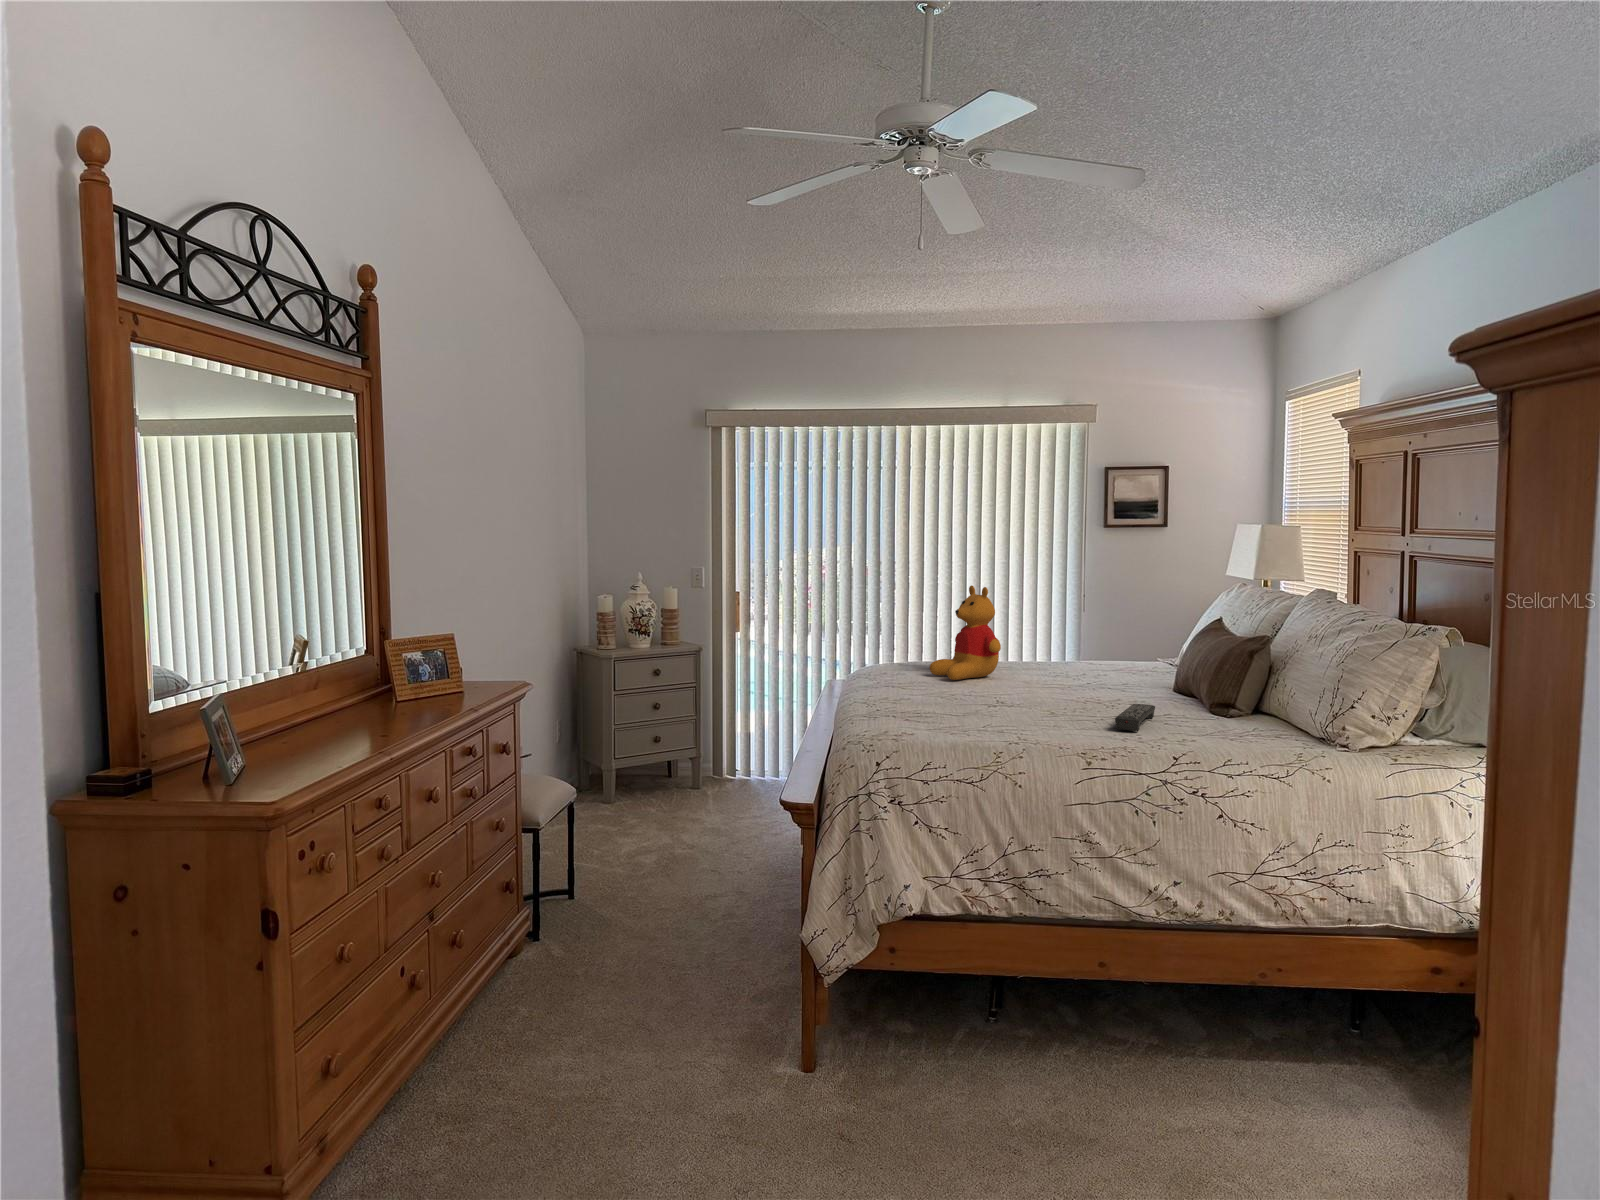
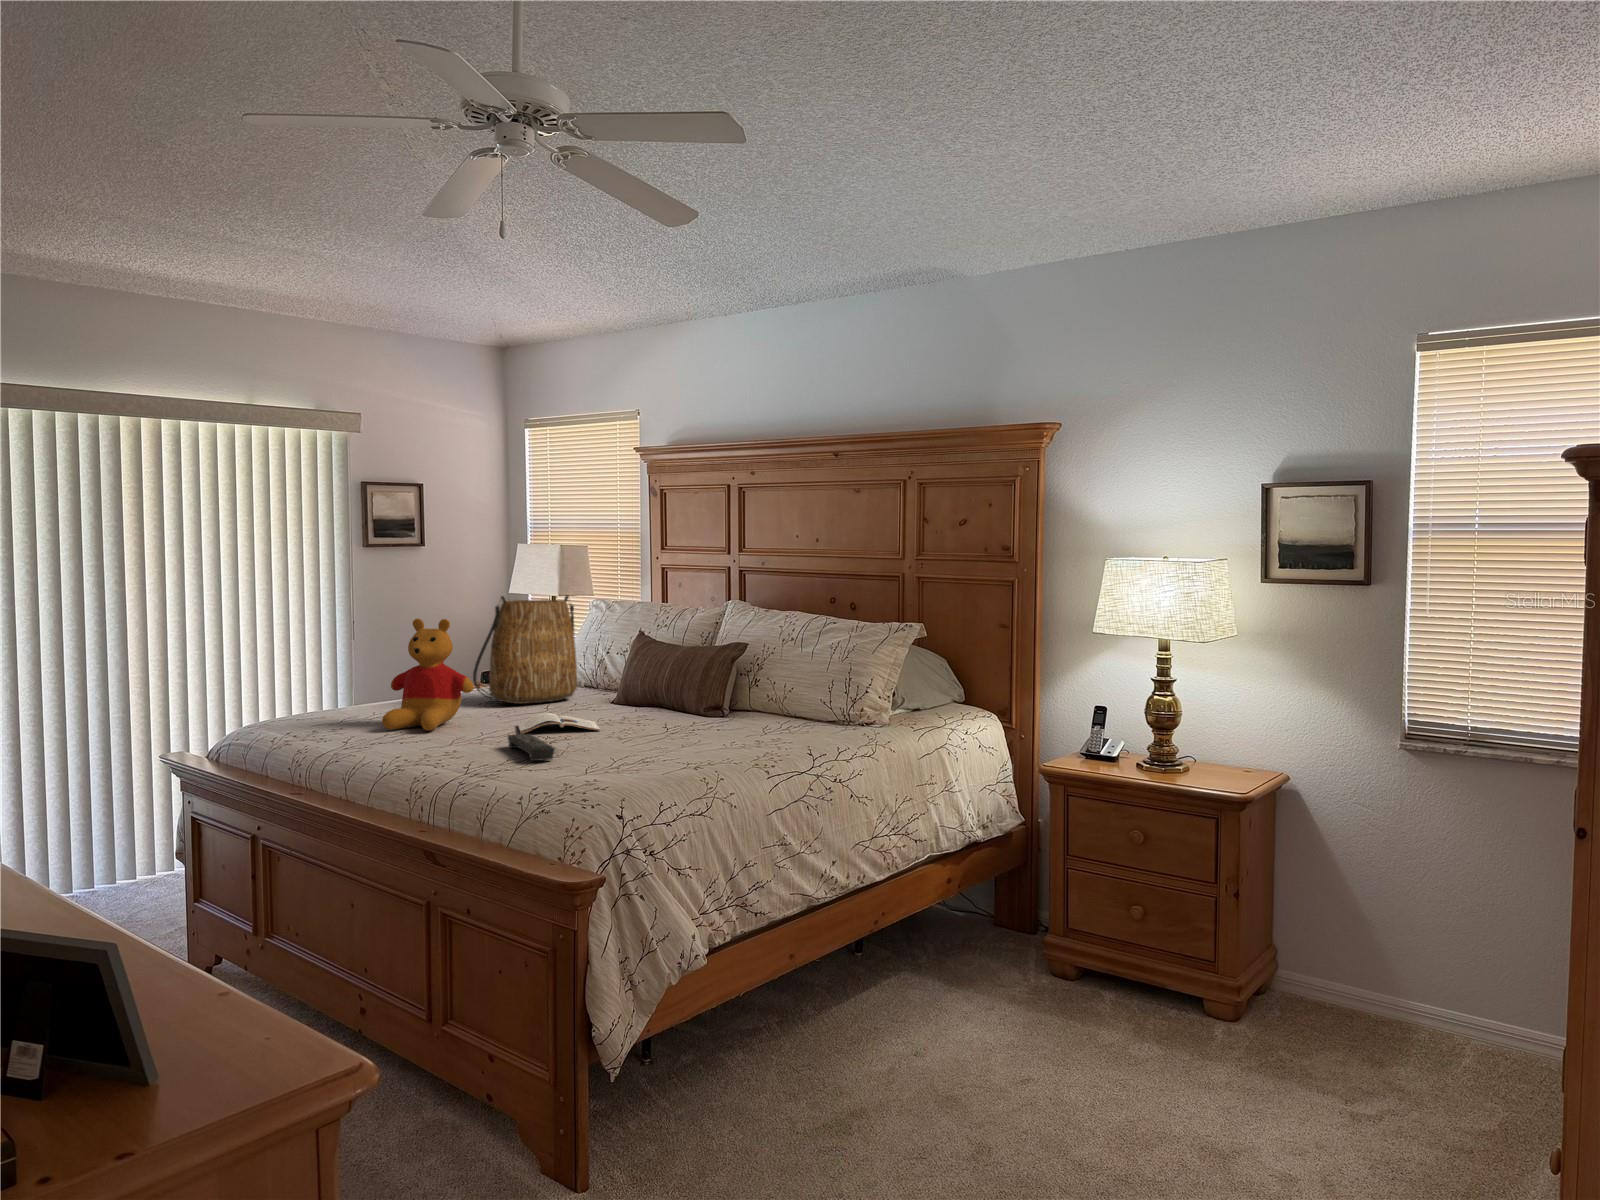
tote bag: none [1057,570,1159,674] -> present [473,596,577,704]
magazine: none [1000,679,1091,702] -> present [518,713,600,734]
remote control: present [1115,704,1155,732] -> present [508,734,555,761]

